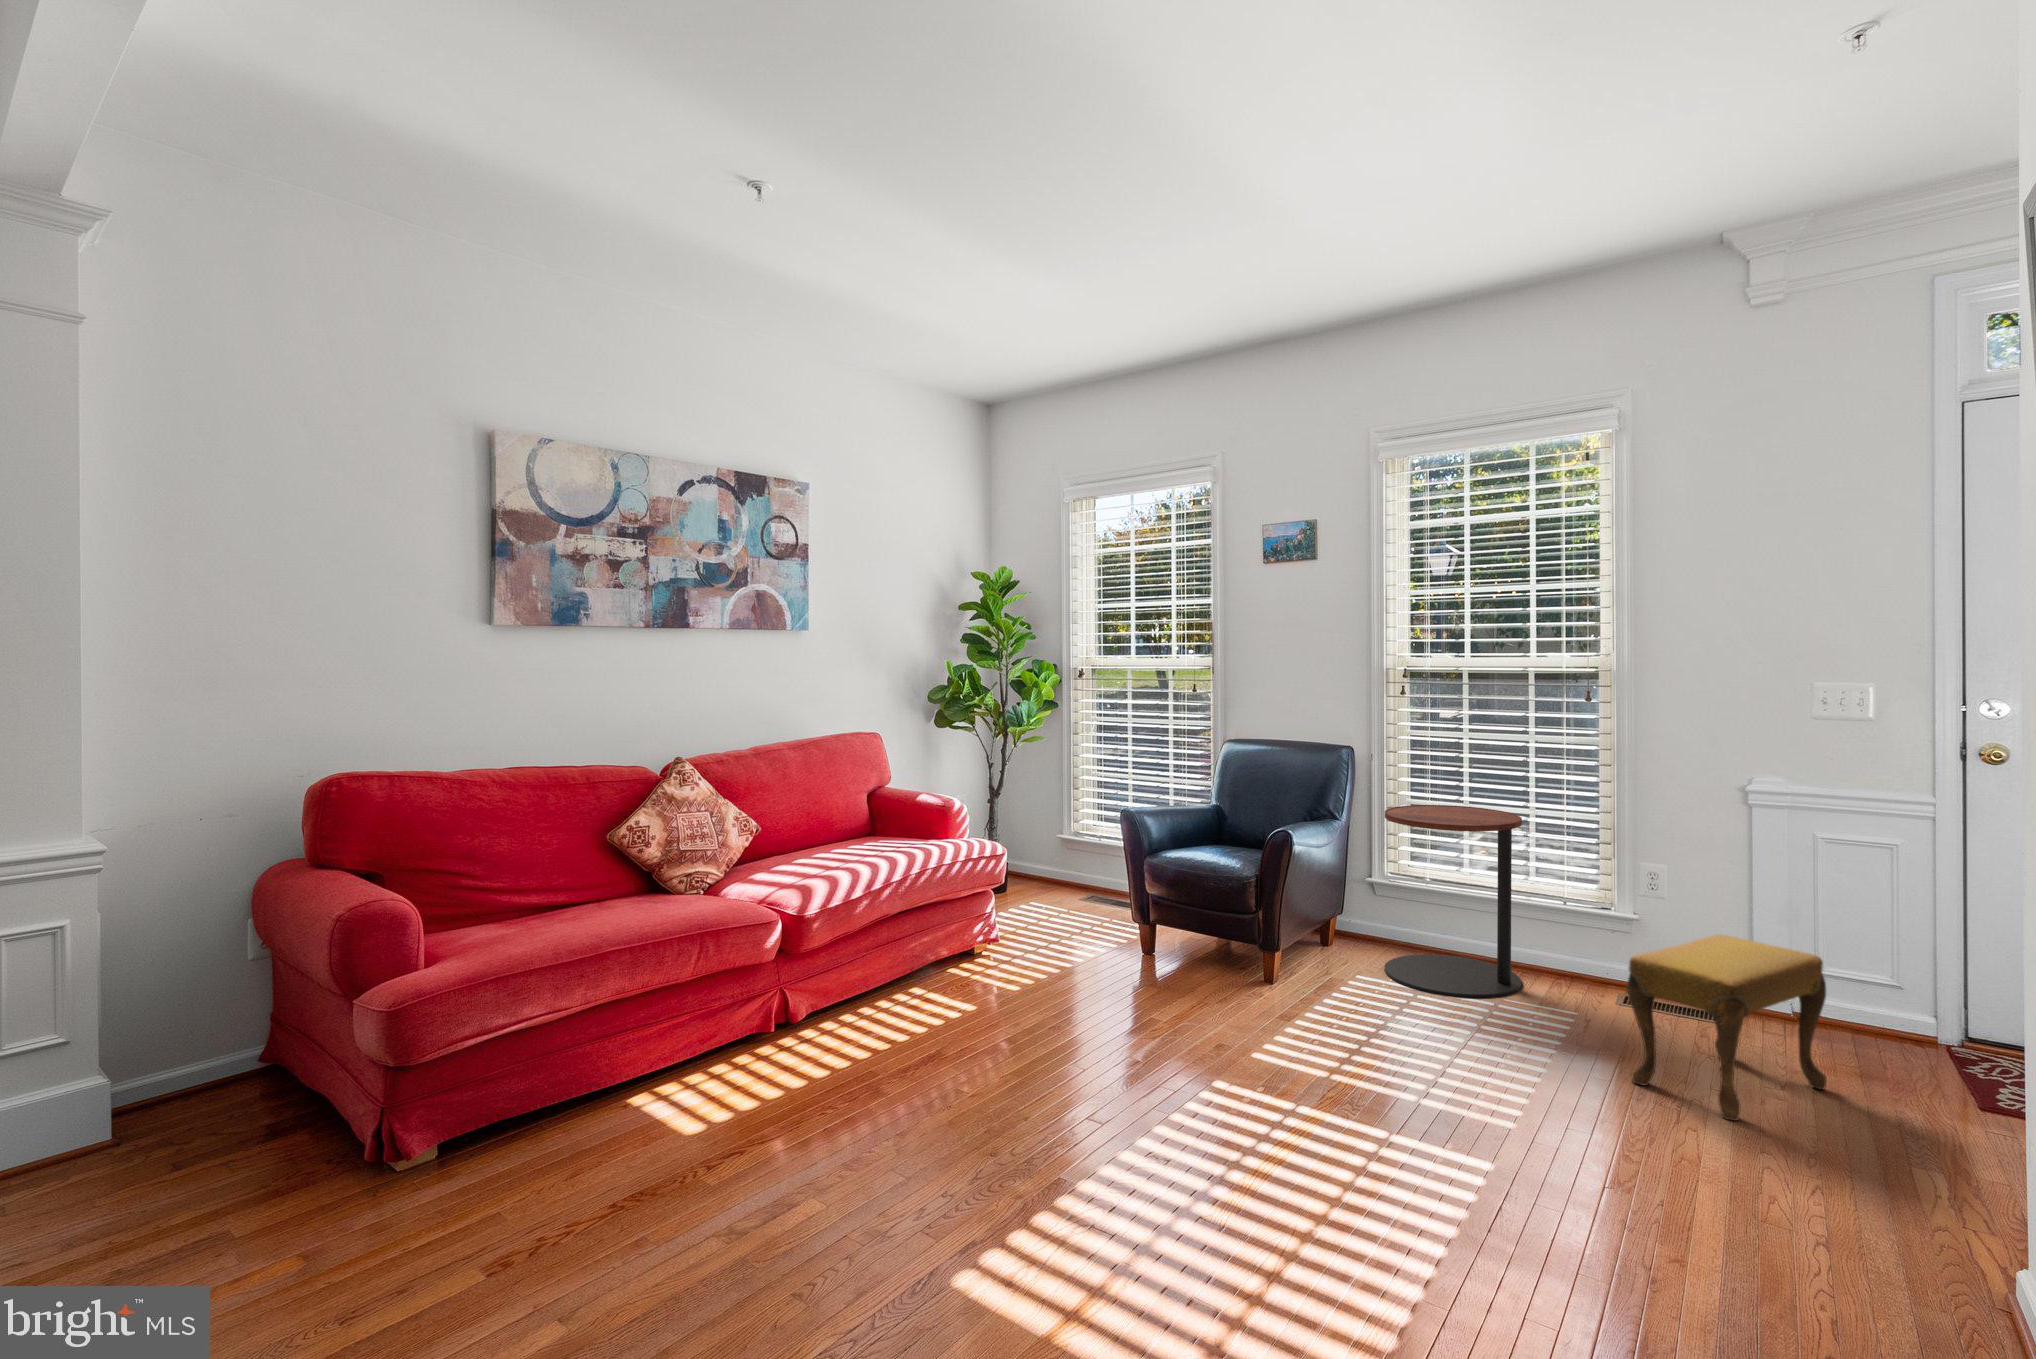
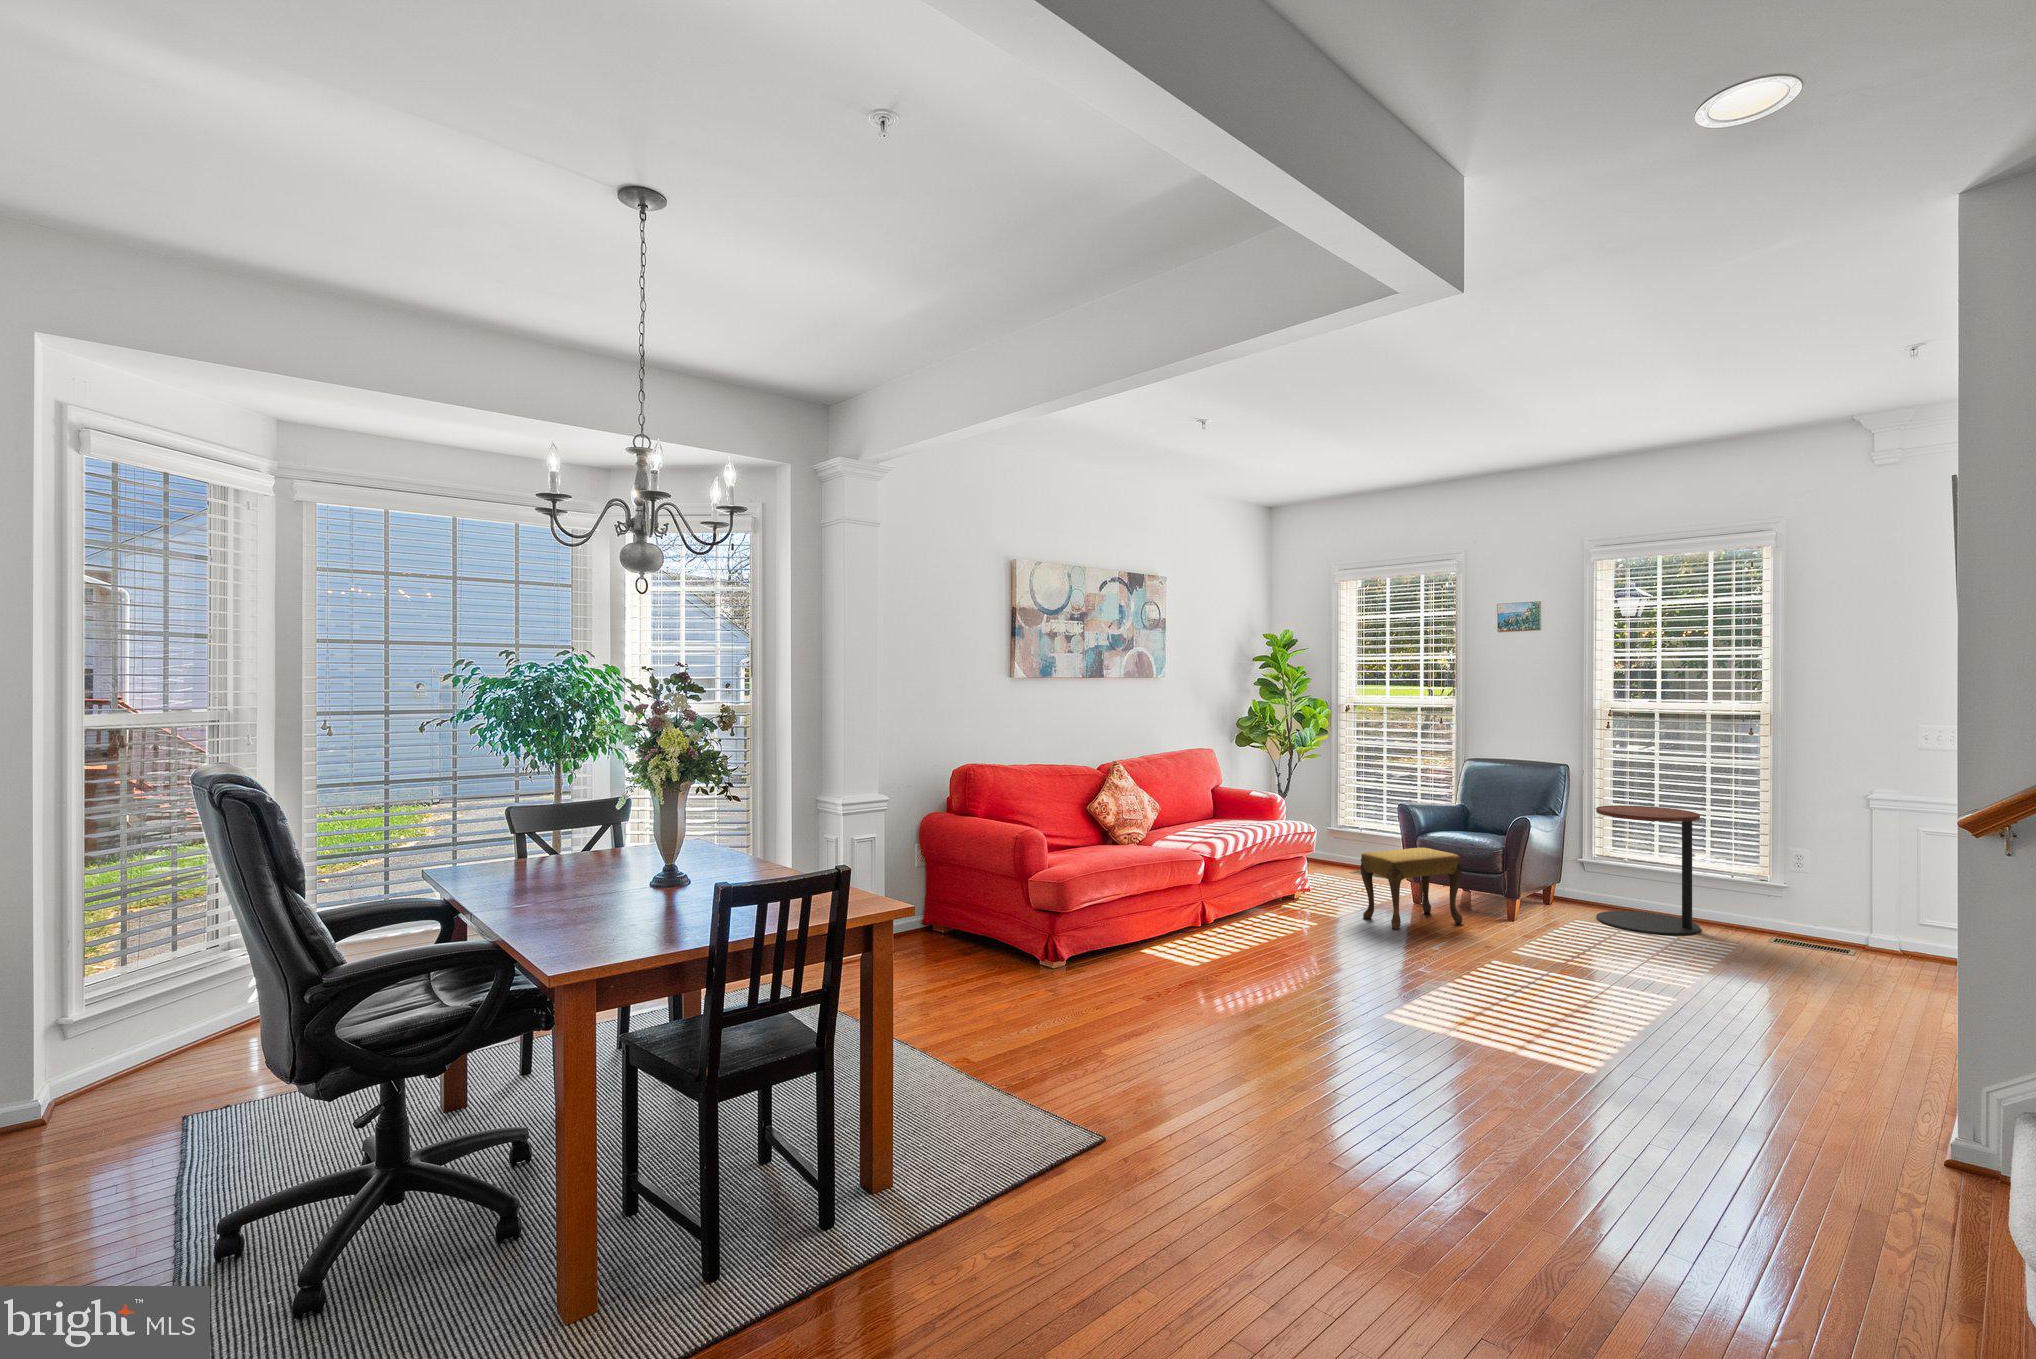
footstool: present [1627,935,1826,1121] -> present [1361,848,1463,930]

